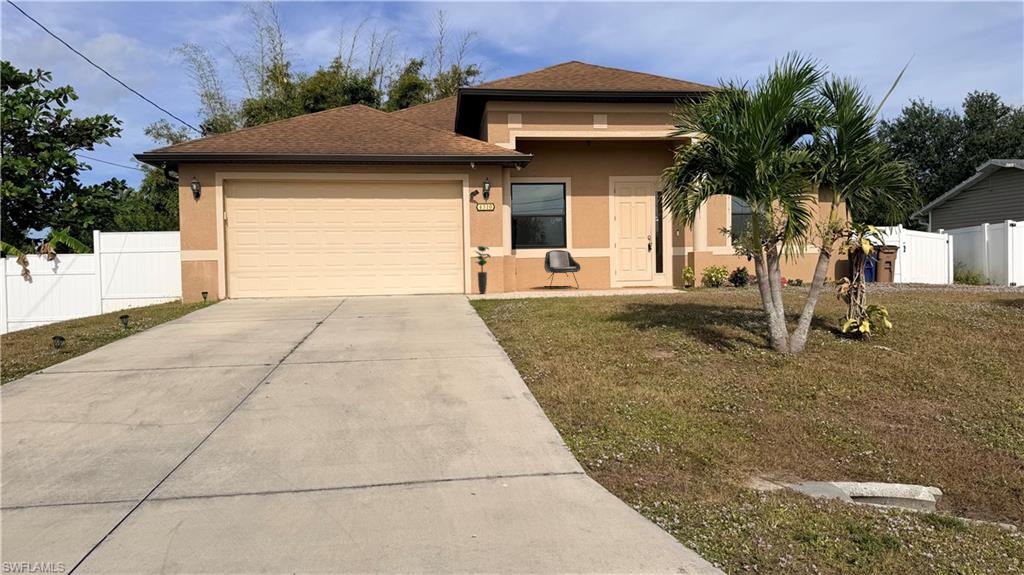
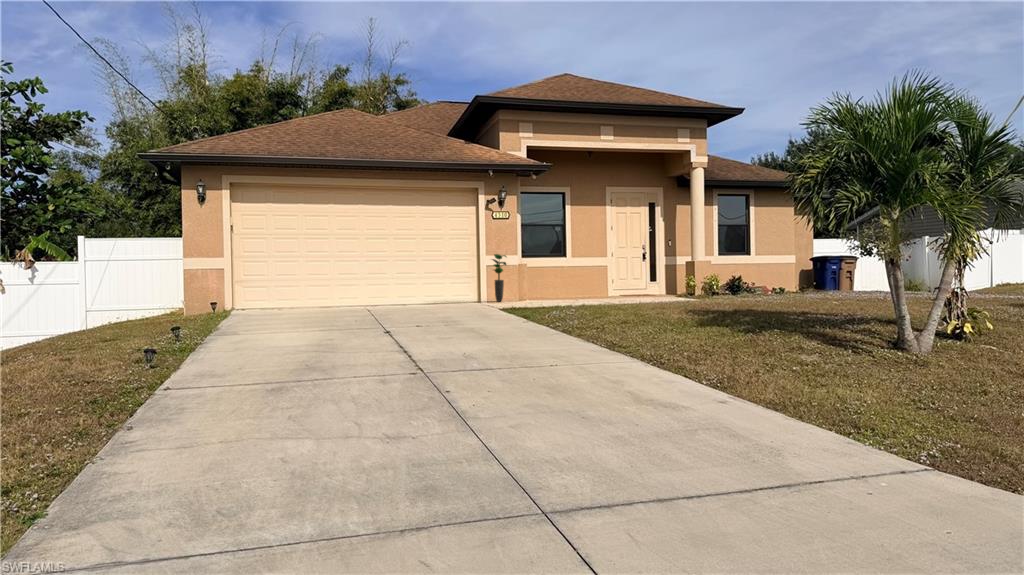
lounge chair: present [544,250,581,289] -> none [549,258,587,296]

